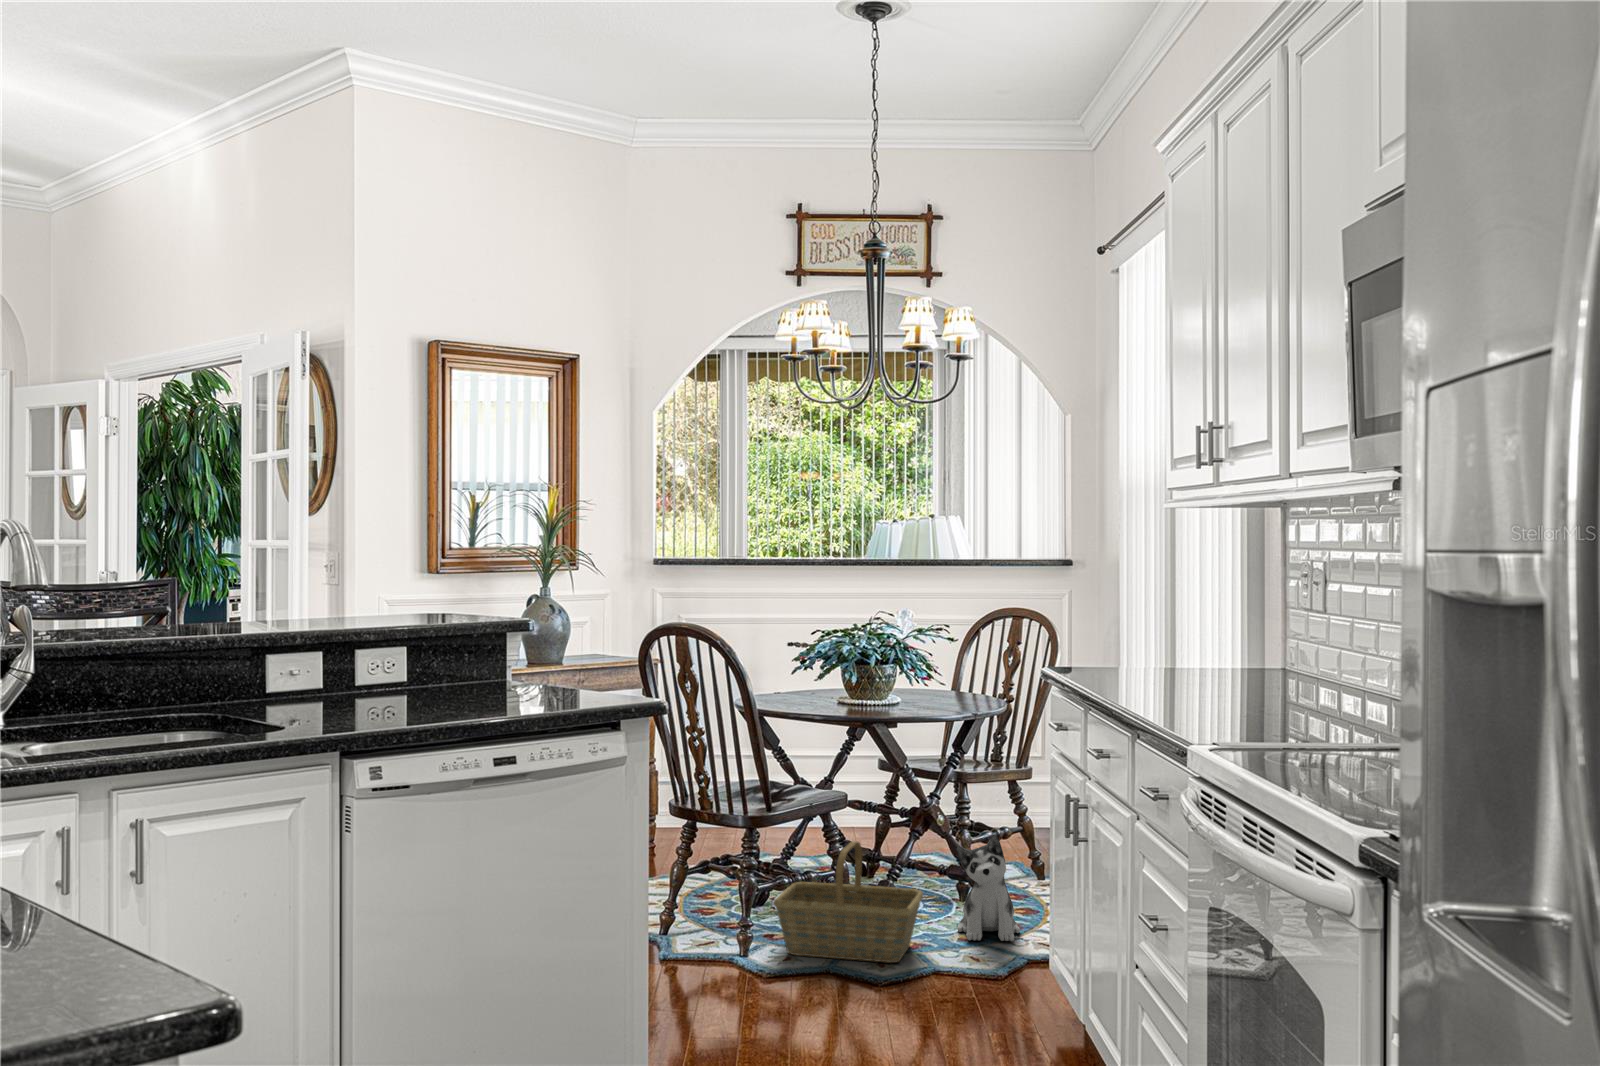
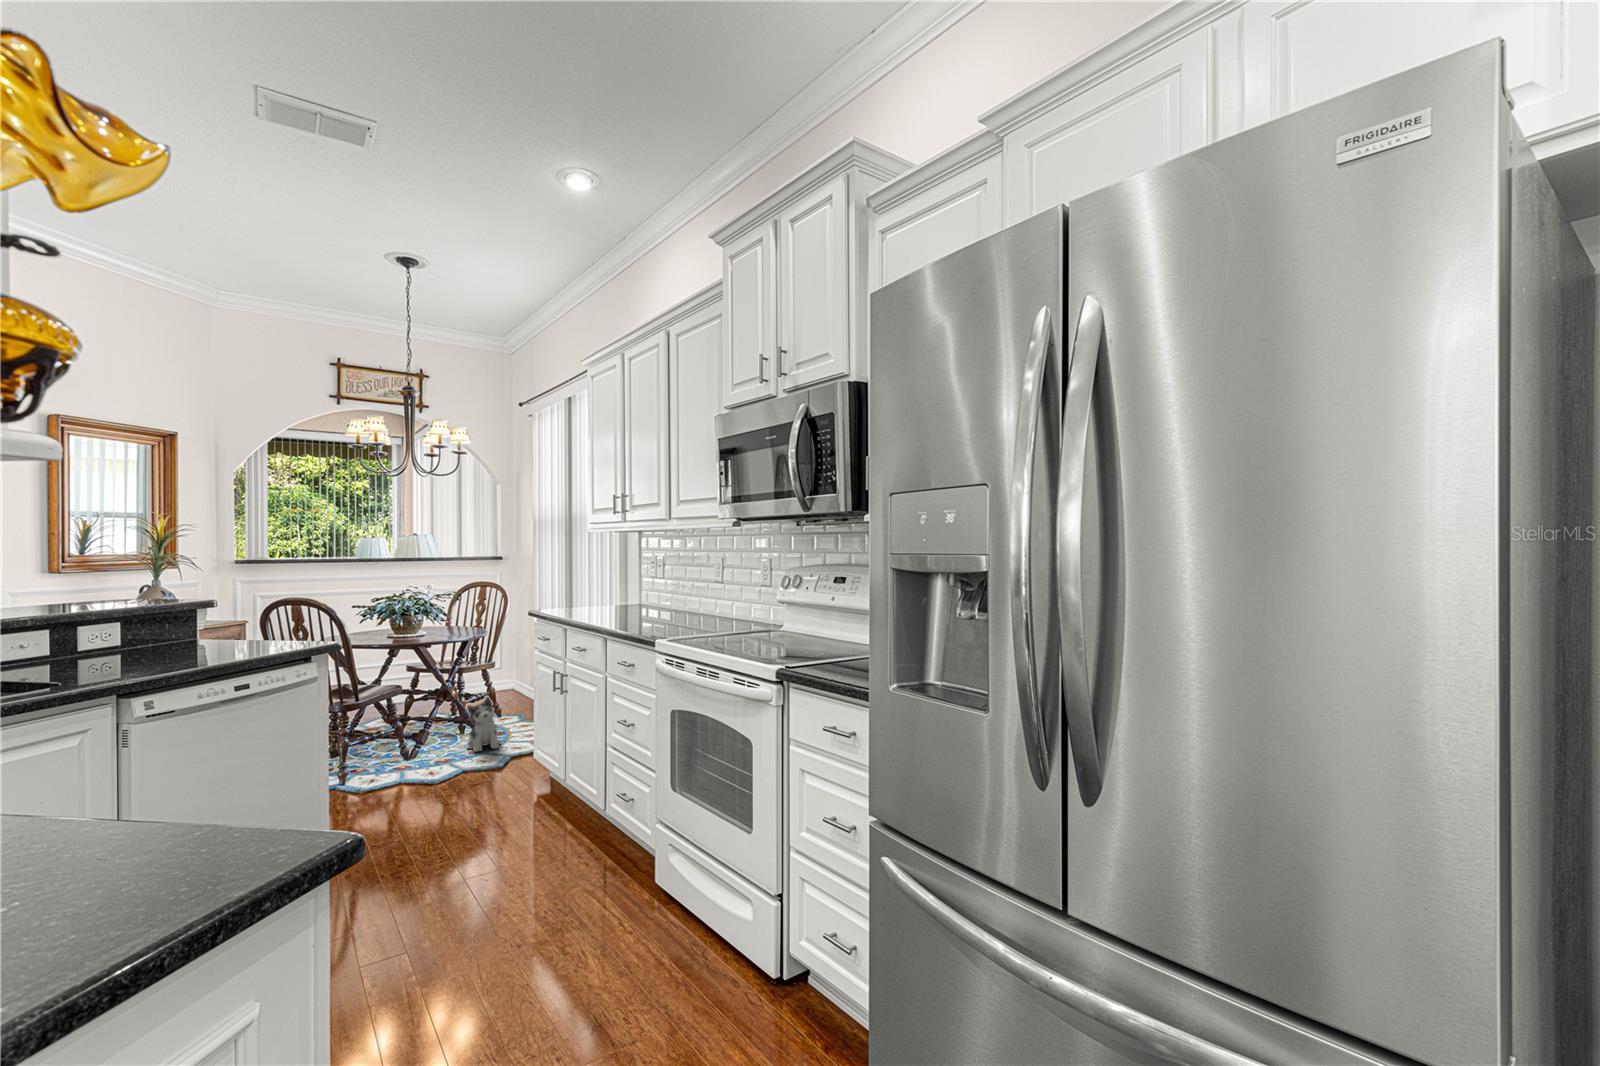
basket: present [773,841,923,963] -> none [362,711,451,778]

